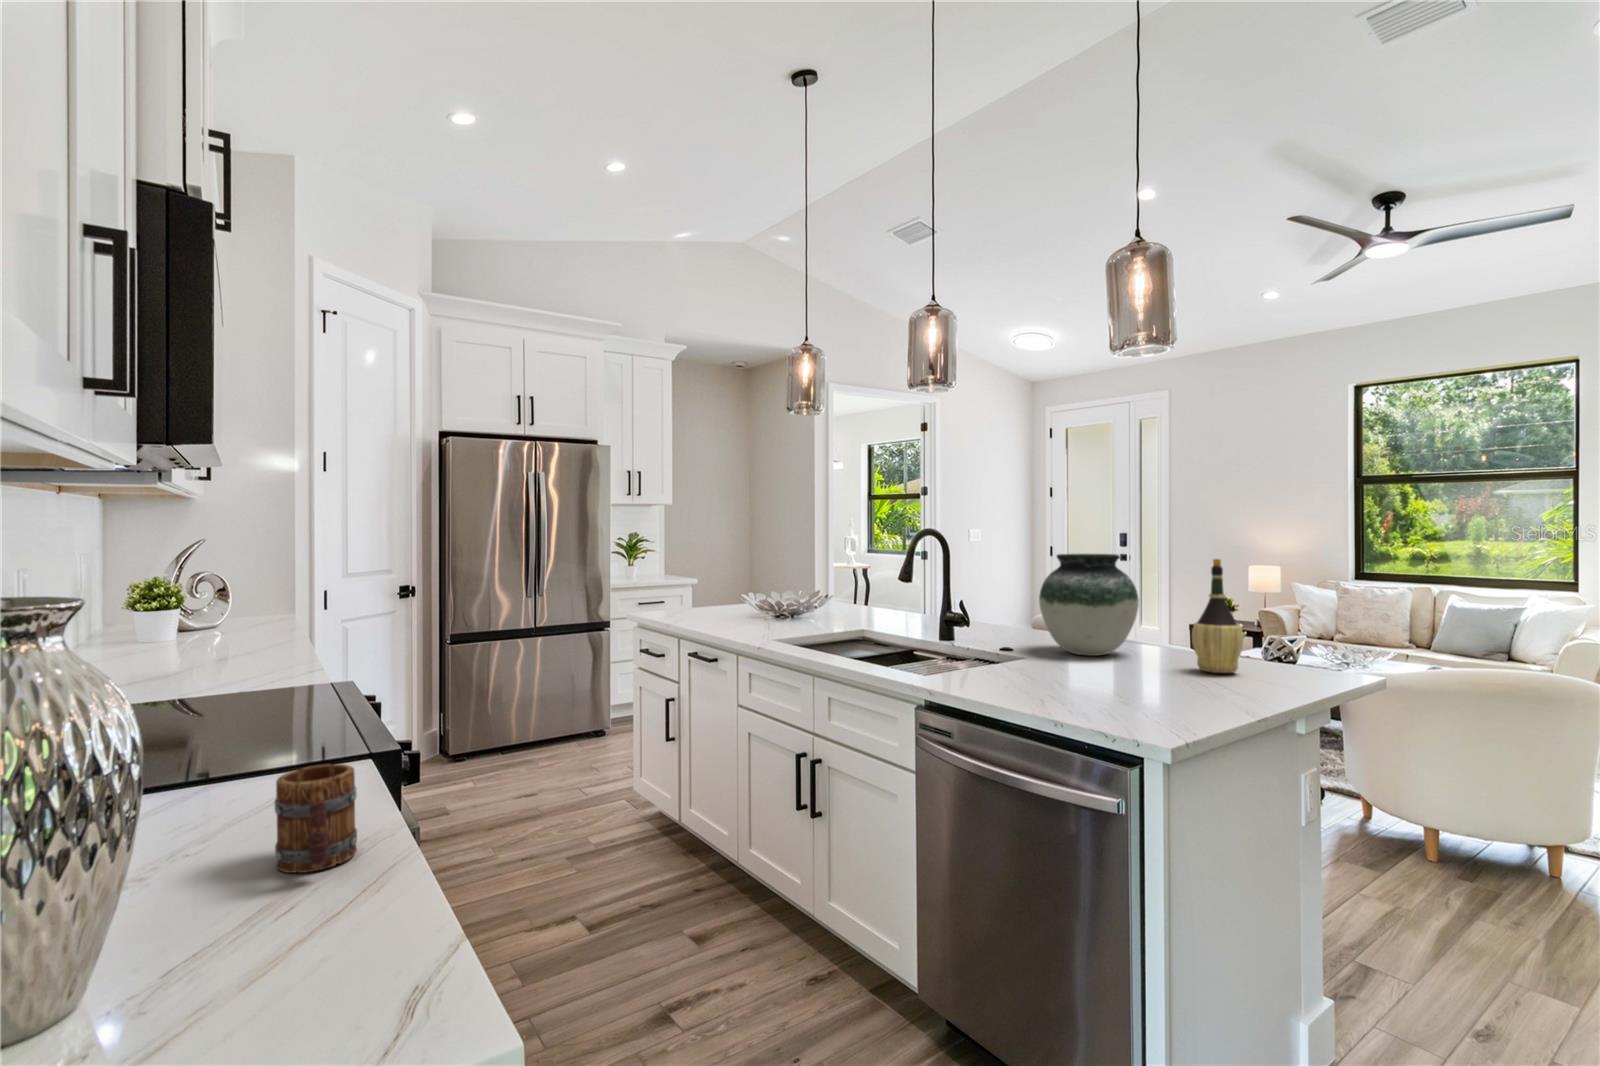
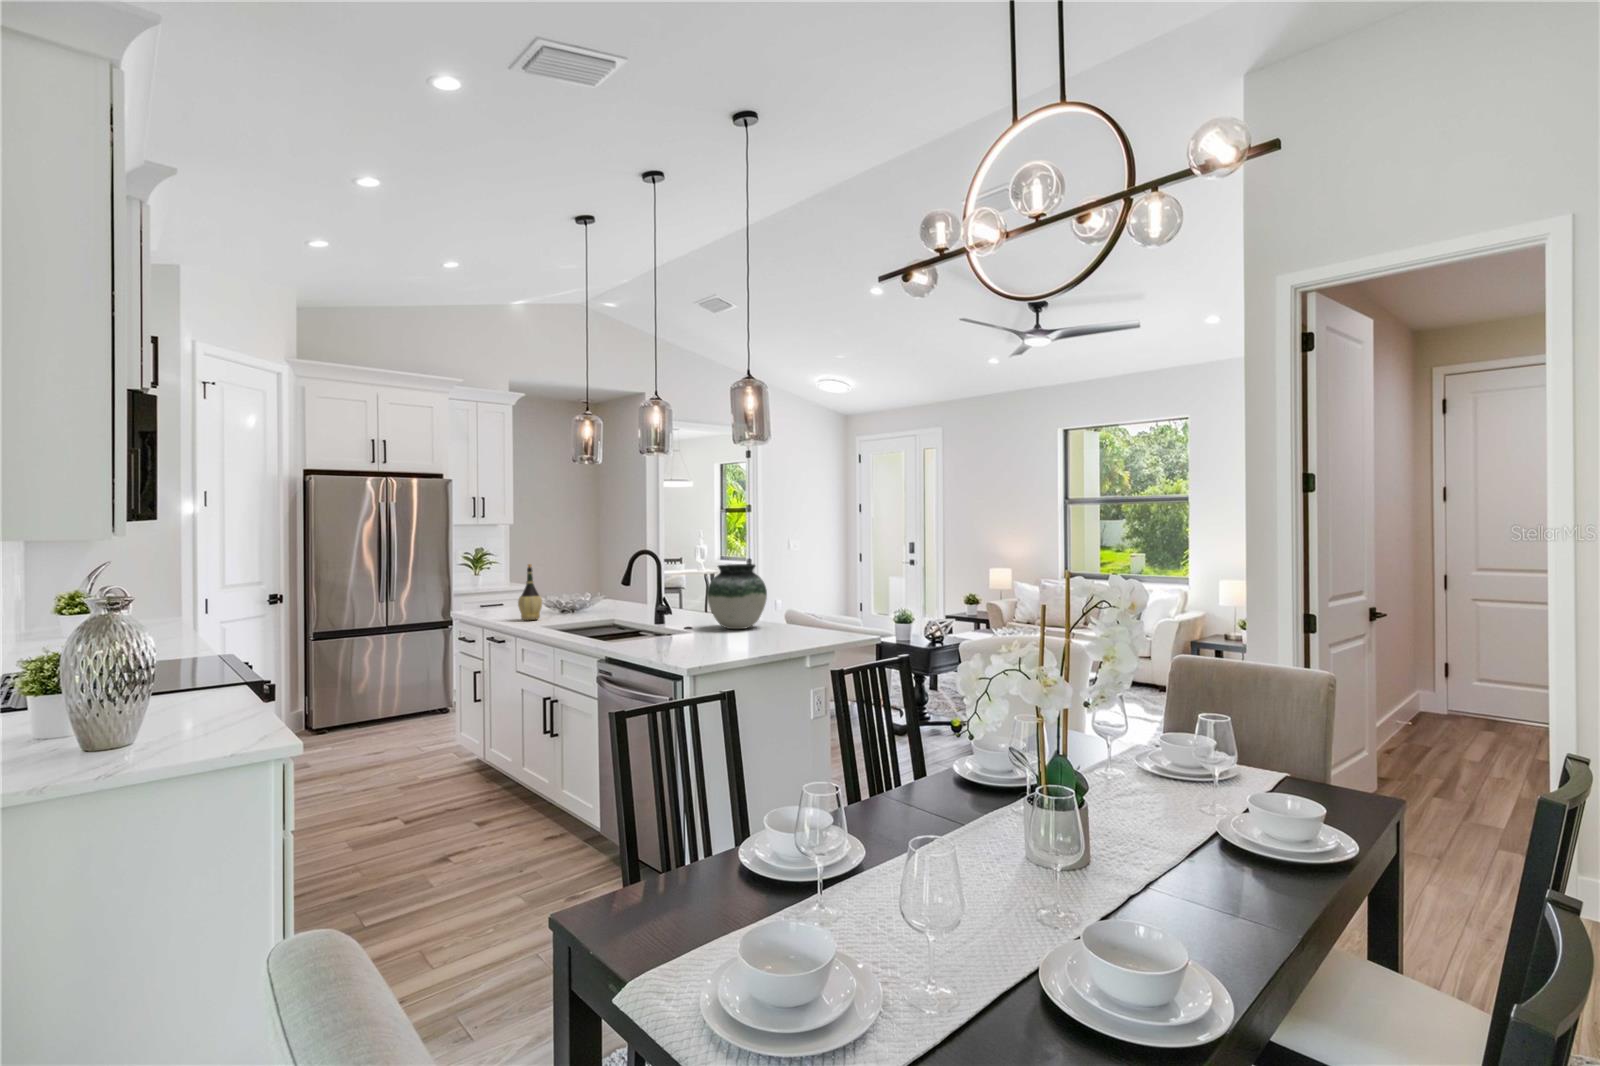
wine bottle: present [1192,559,1243,673] -> present [518,564,542,620]
mug: present [275,764,357,873] -> none [188,667,226,709]

